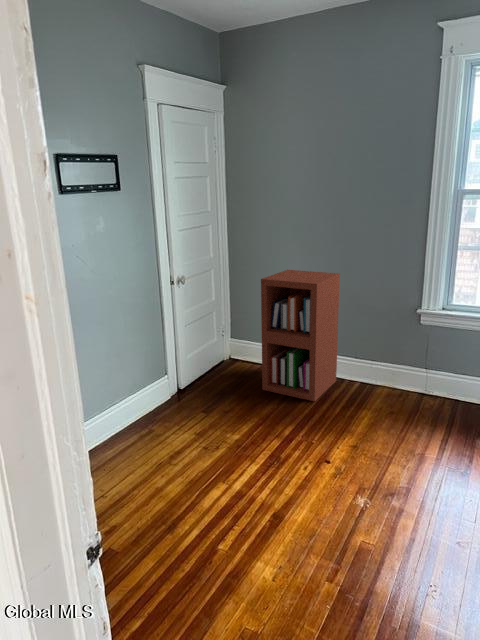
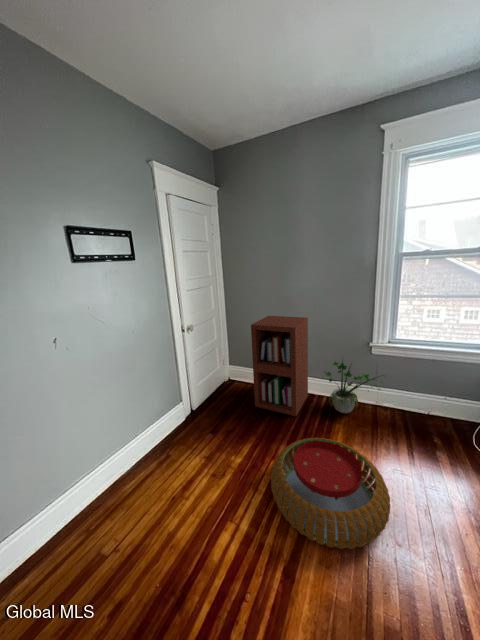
potted plant: none [354,319,437,400] -> present [324,361,382,413]
pouf: none [269,412,396,502] -> present [271,438,390,549]

